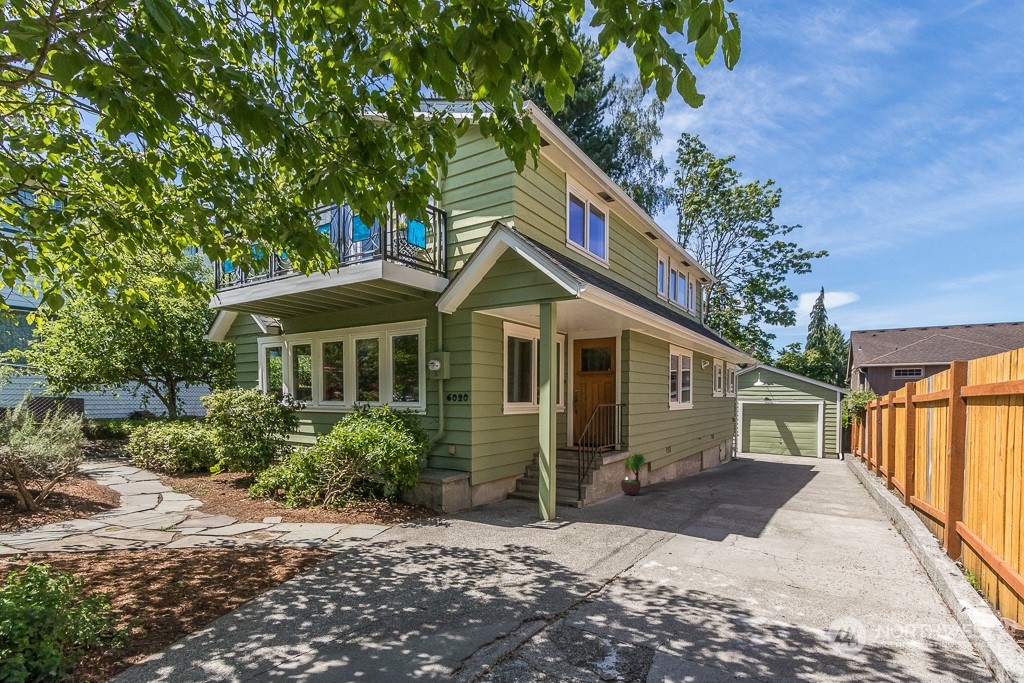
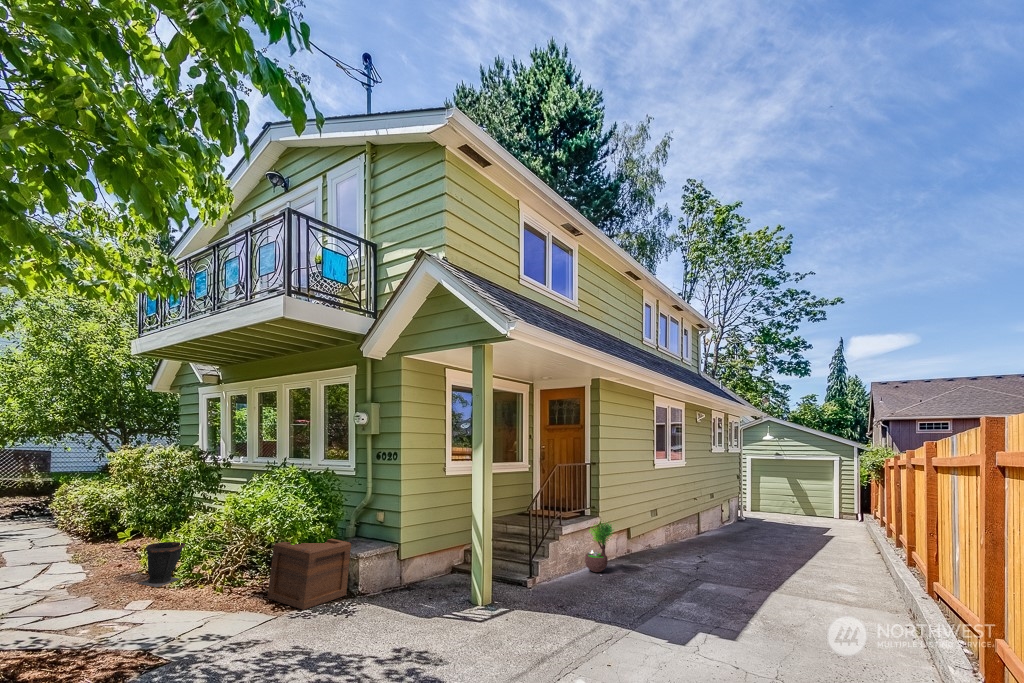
wooden crate: none [374,467,438,523] -> present [267,538,351,610]
bucket: none [254,476,289,512] -> present [139,542,185,587]

